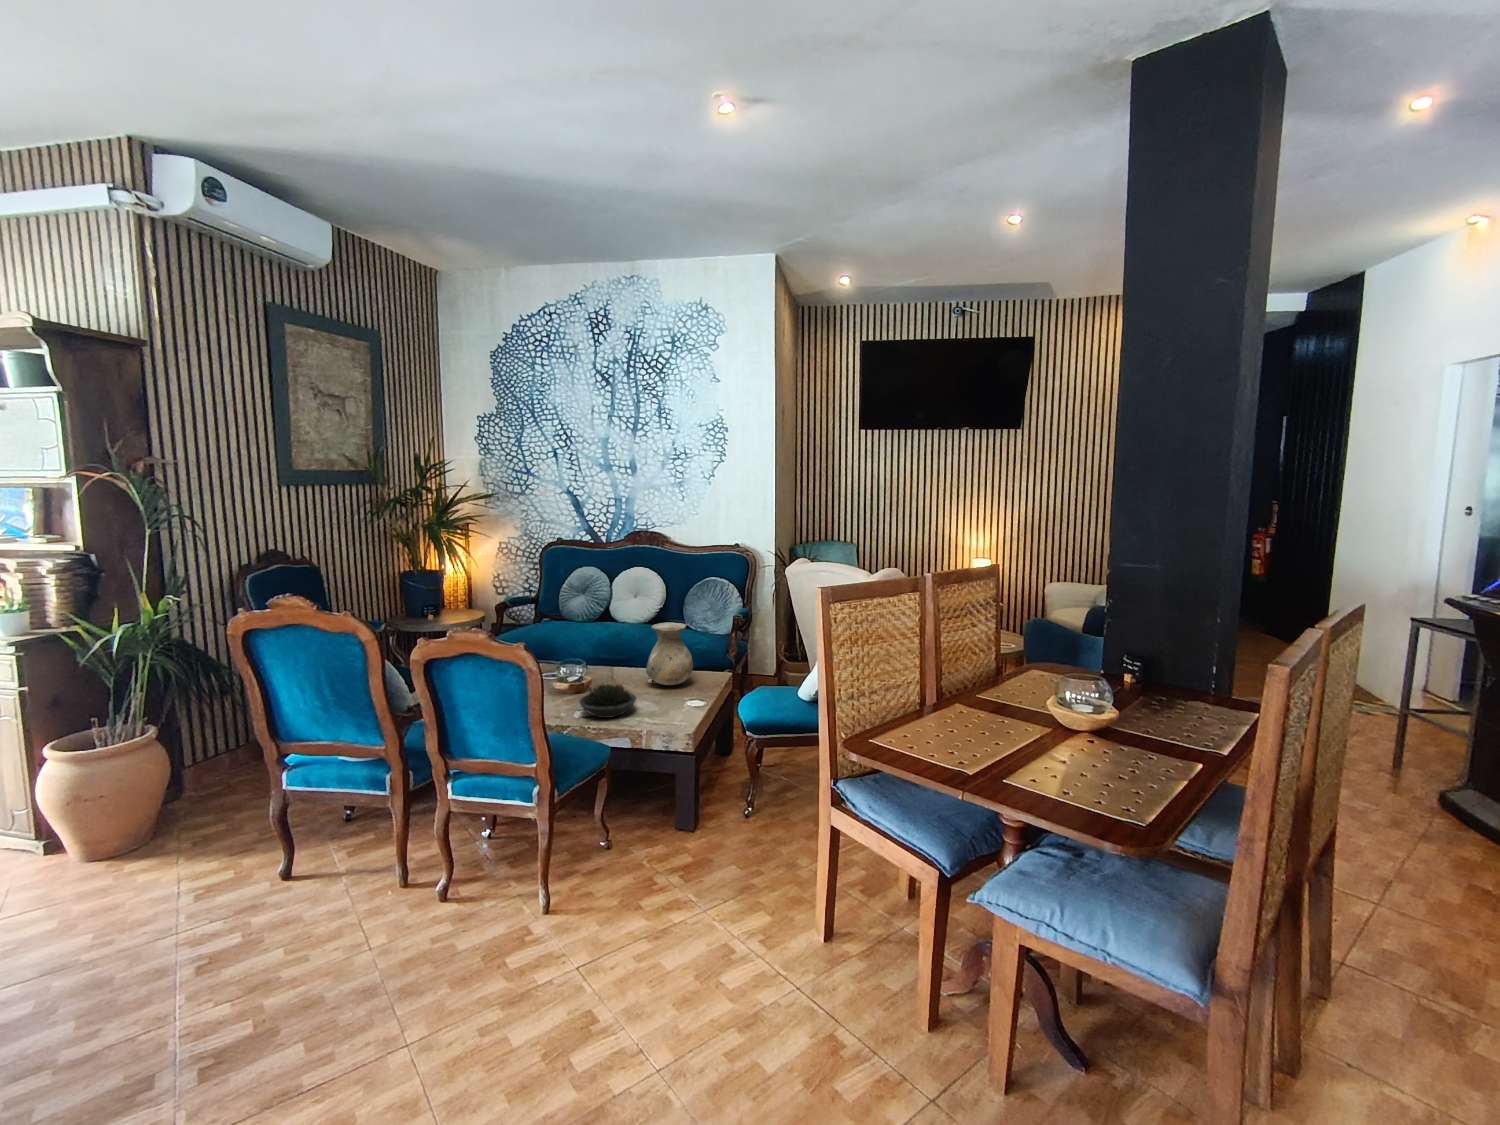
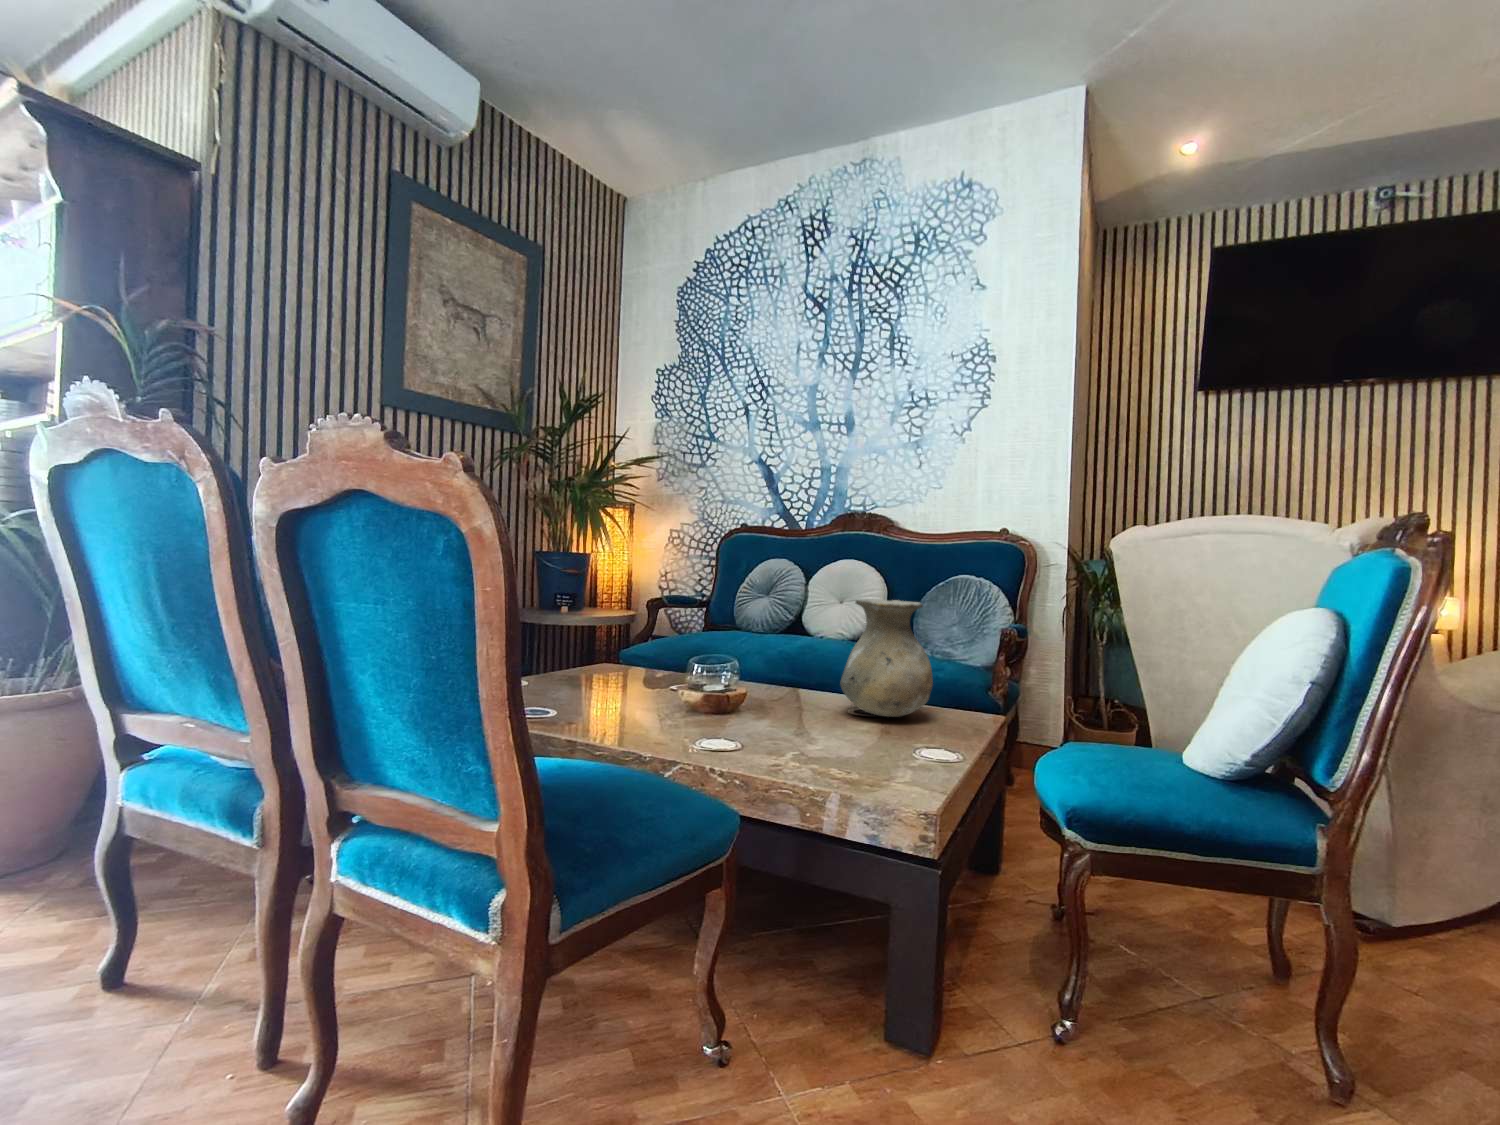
succulent plant: present [579,684,636,718] -> none [695,683,812,755]

